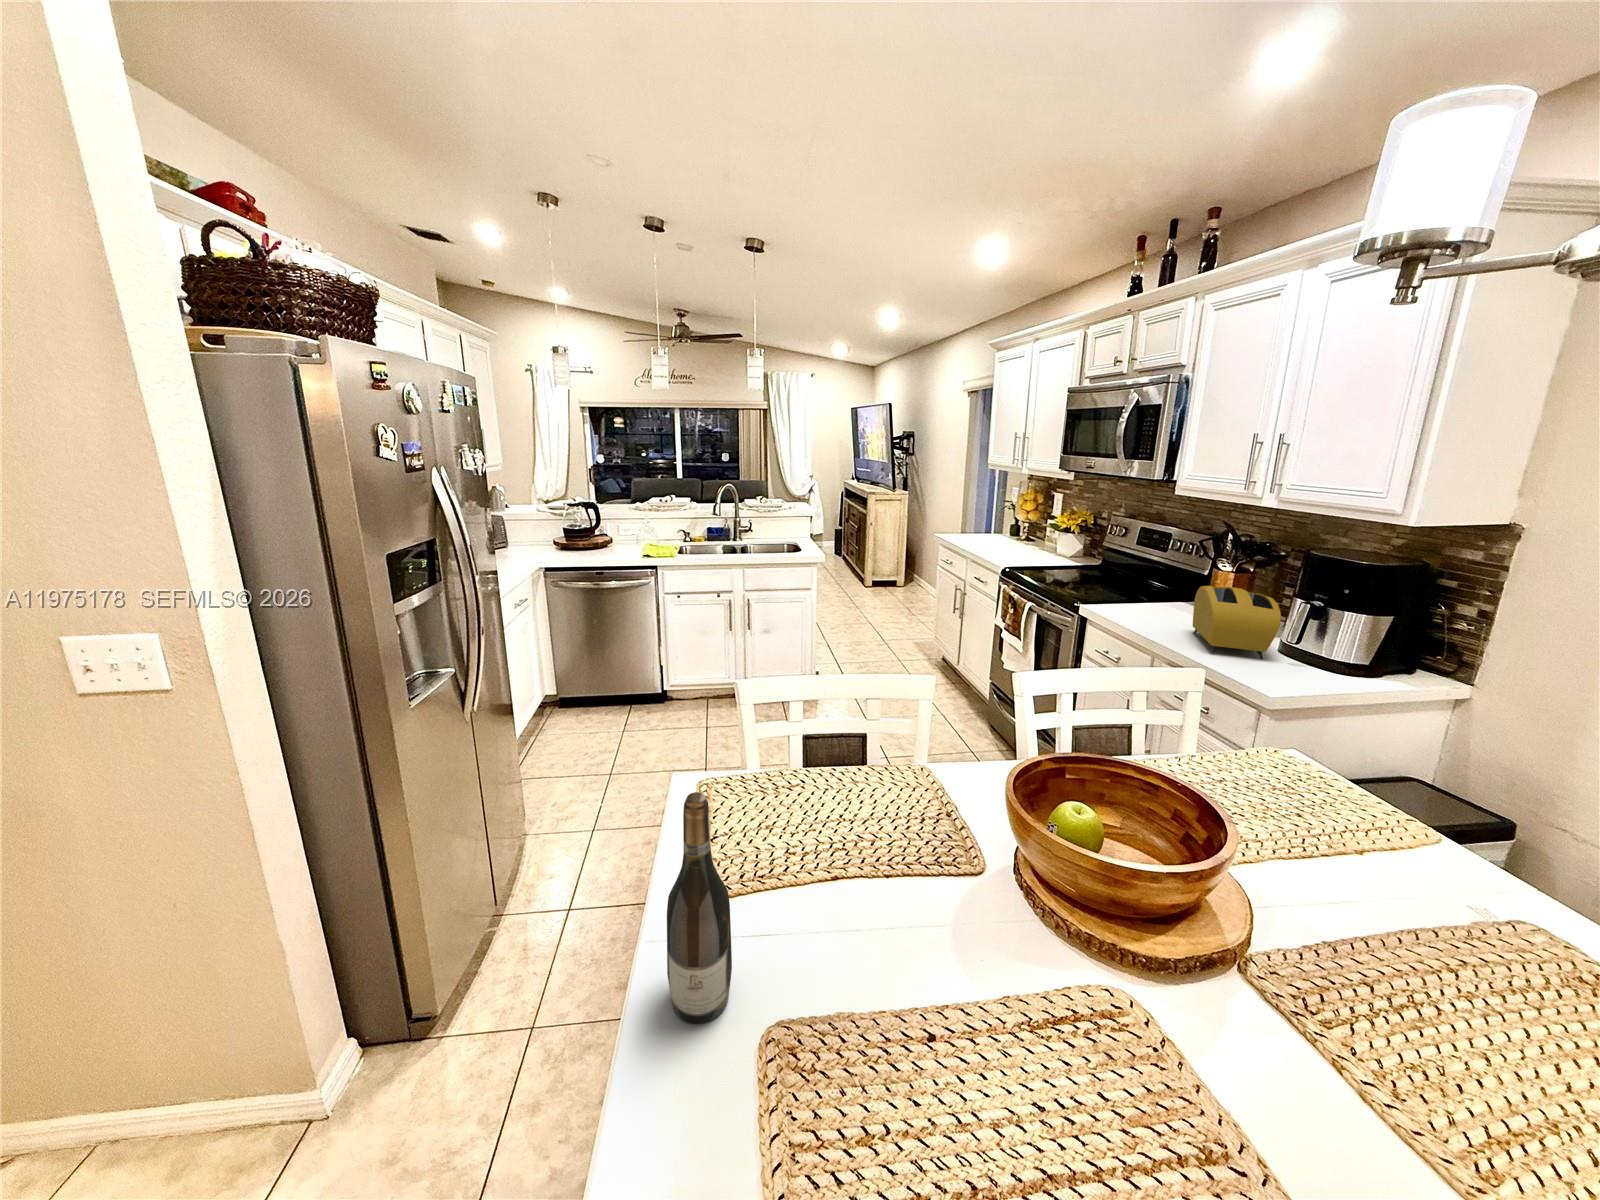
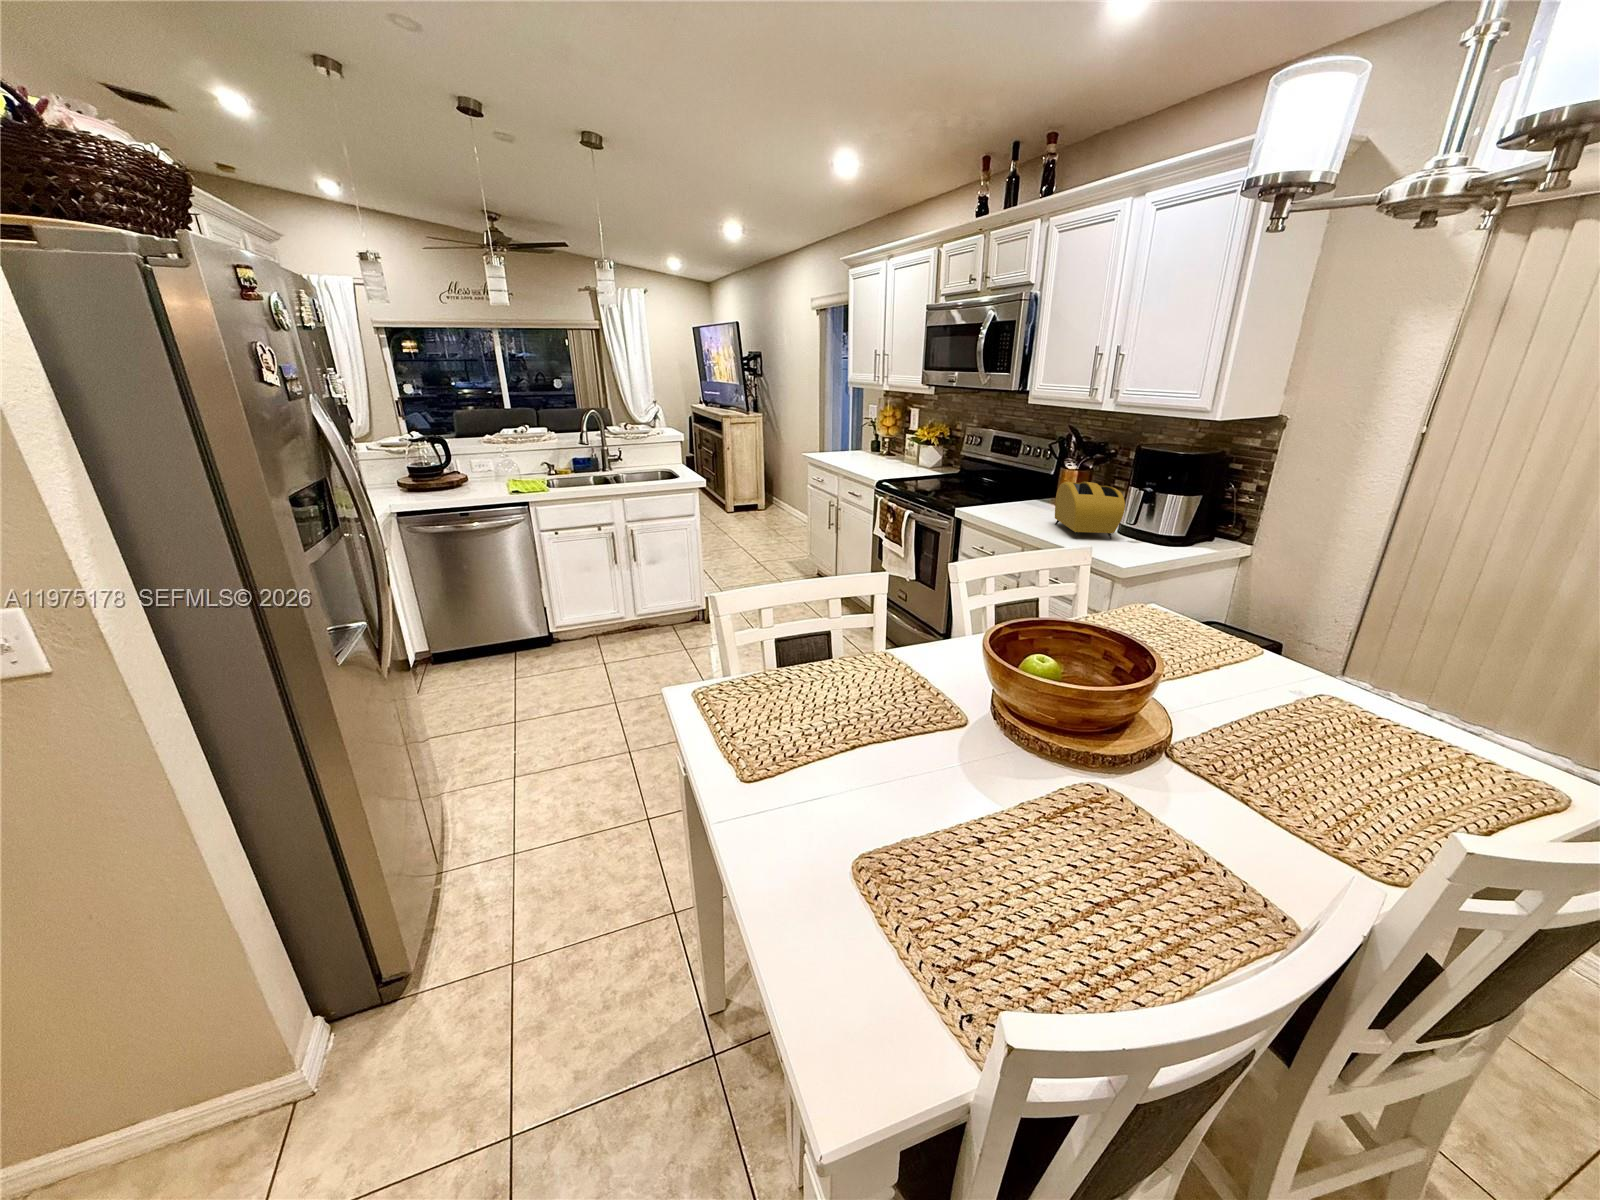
wine bottle: present [667,792,732,1024] -> none [757,670,814,874]

